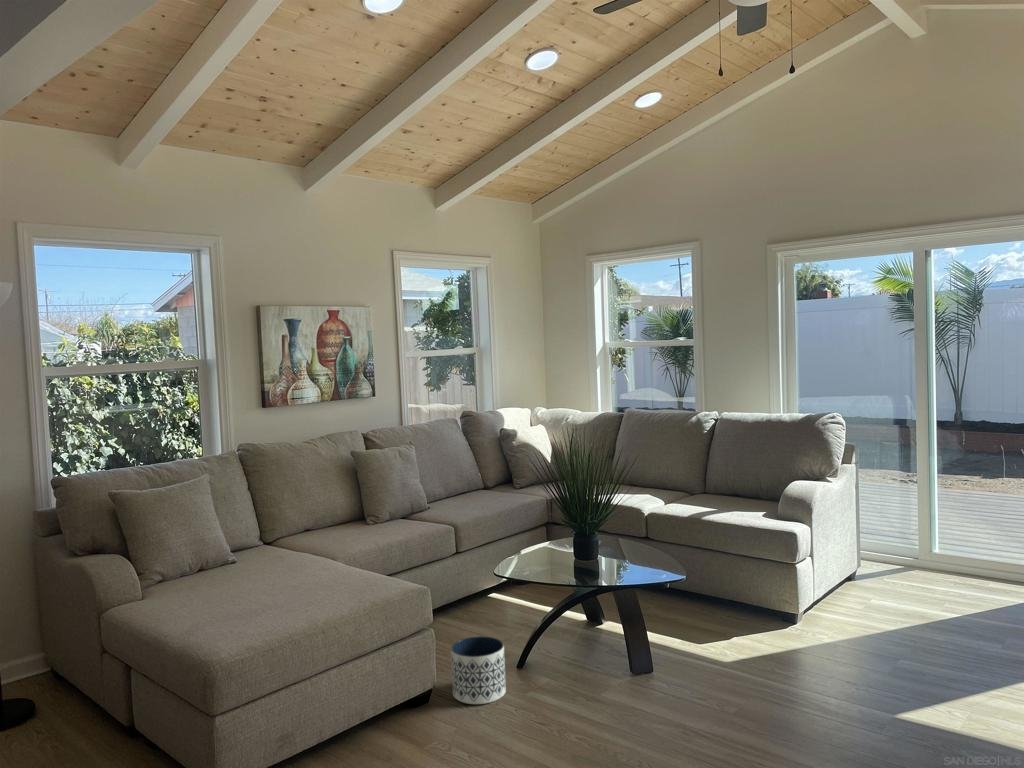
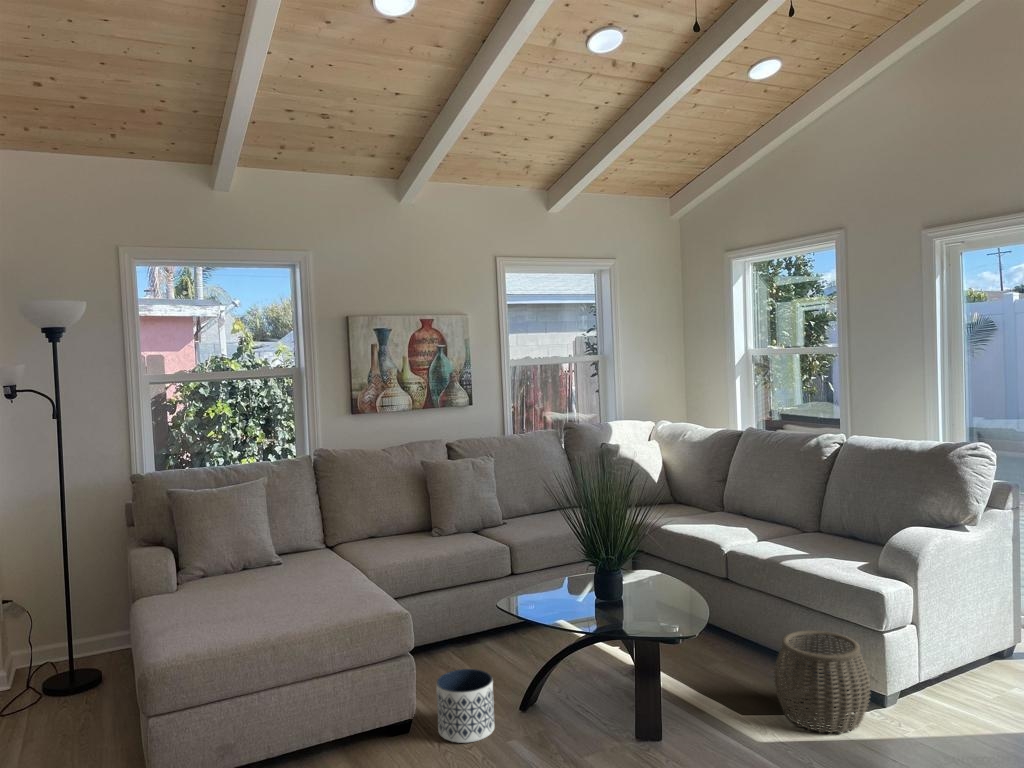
woven basket: none [722,569,800,649] -> present [774,630,870,733]

